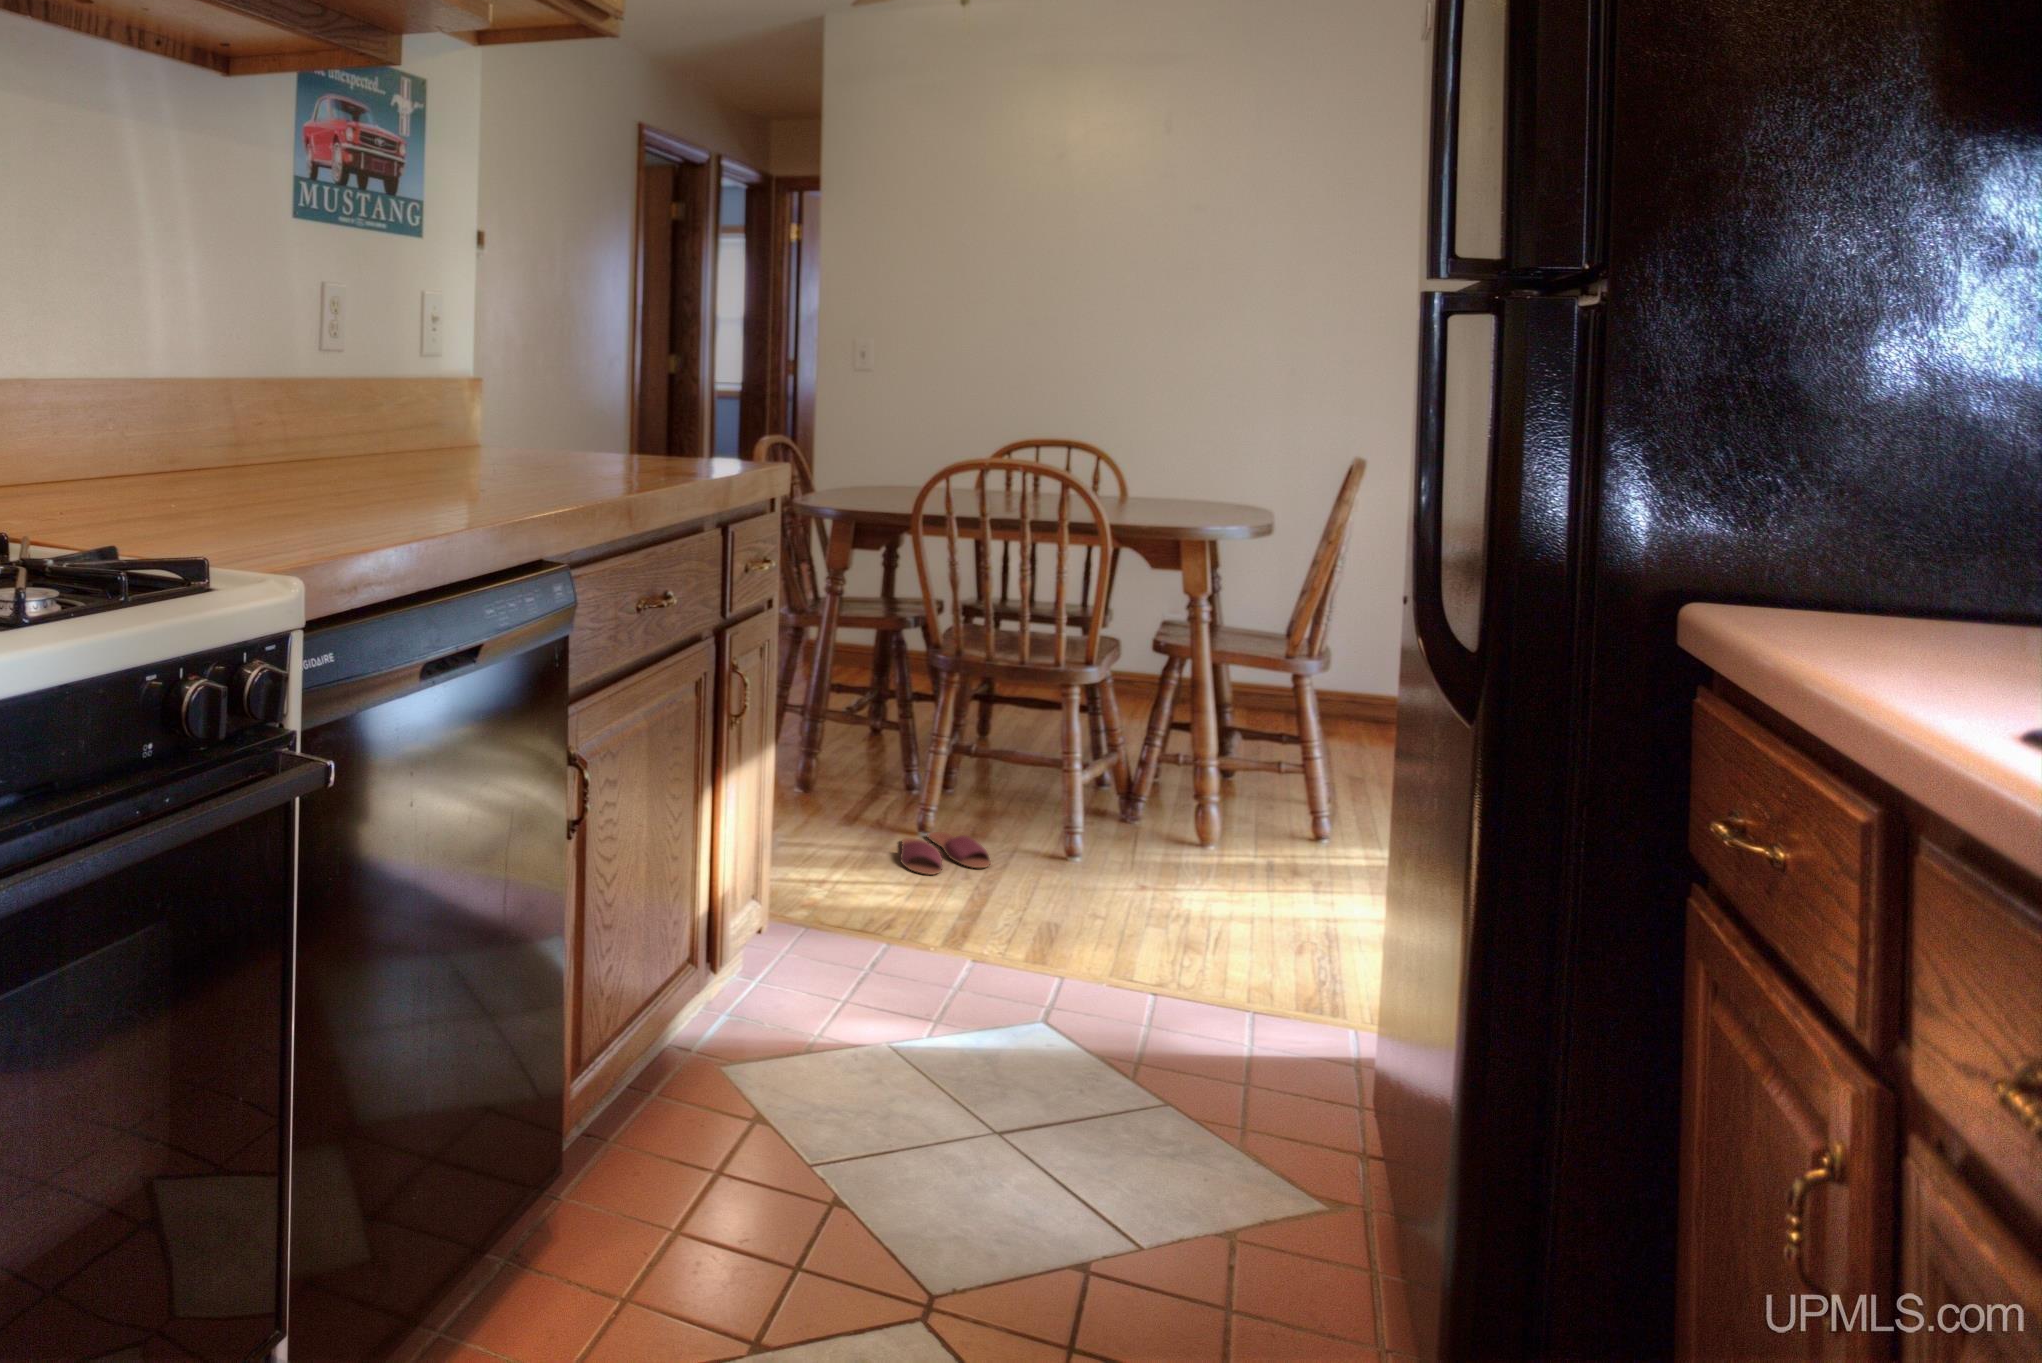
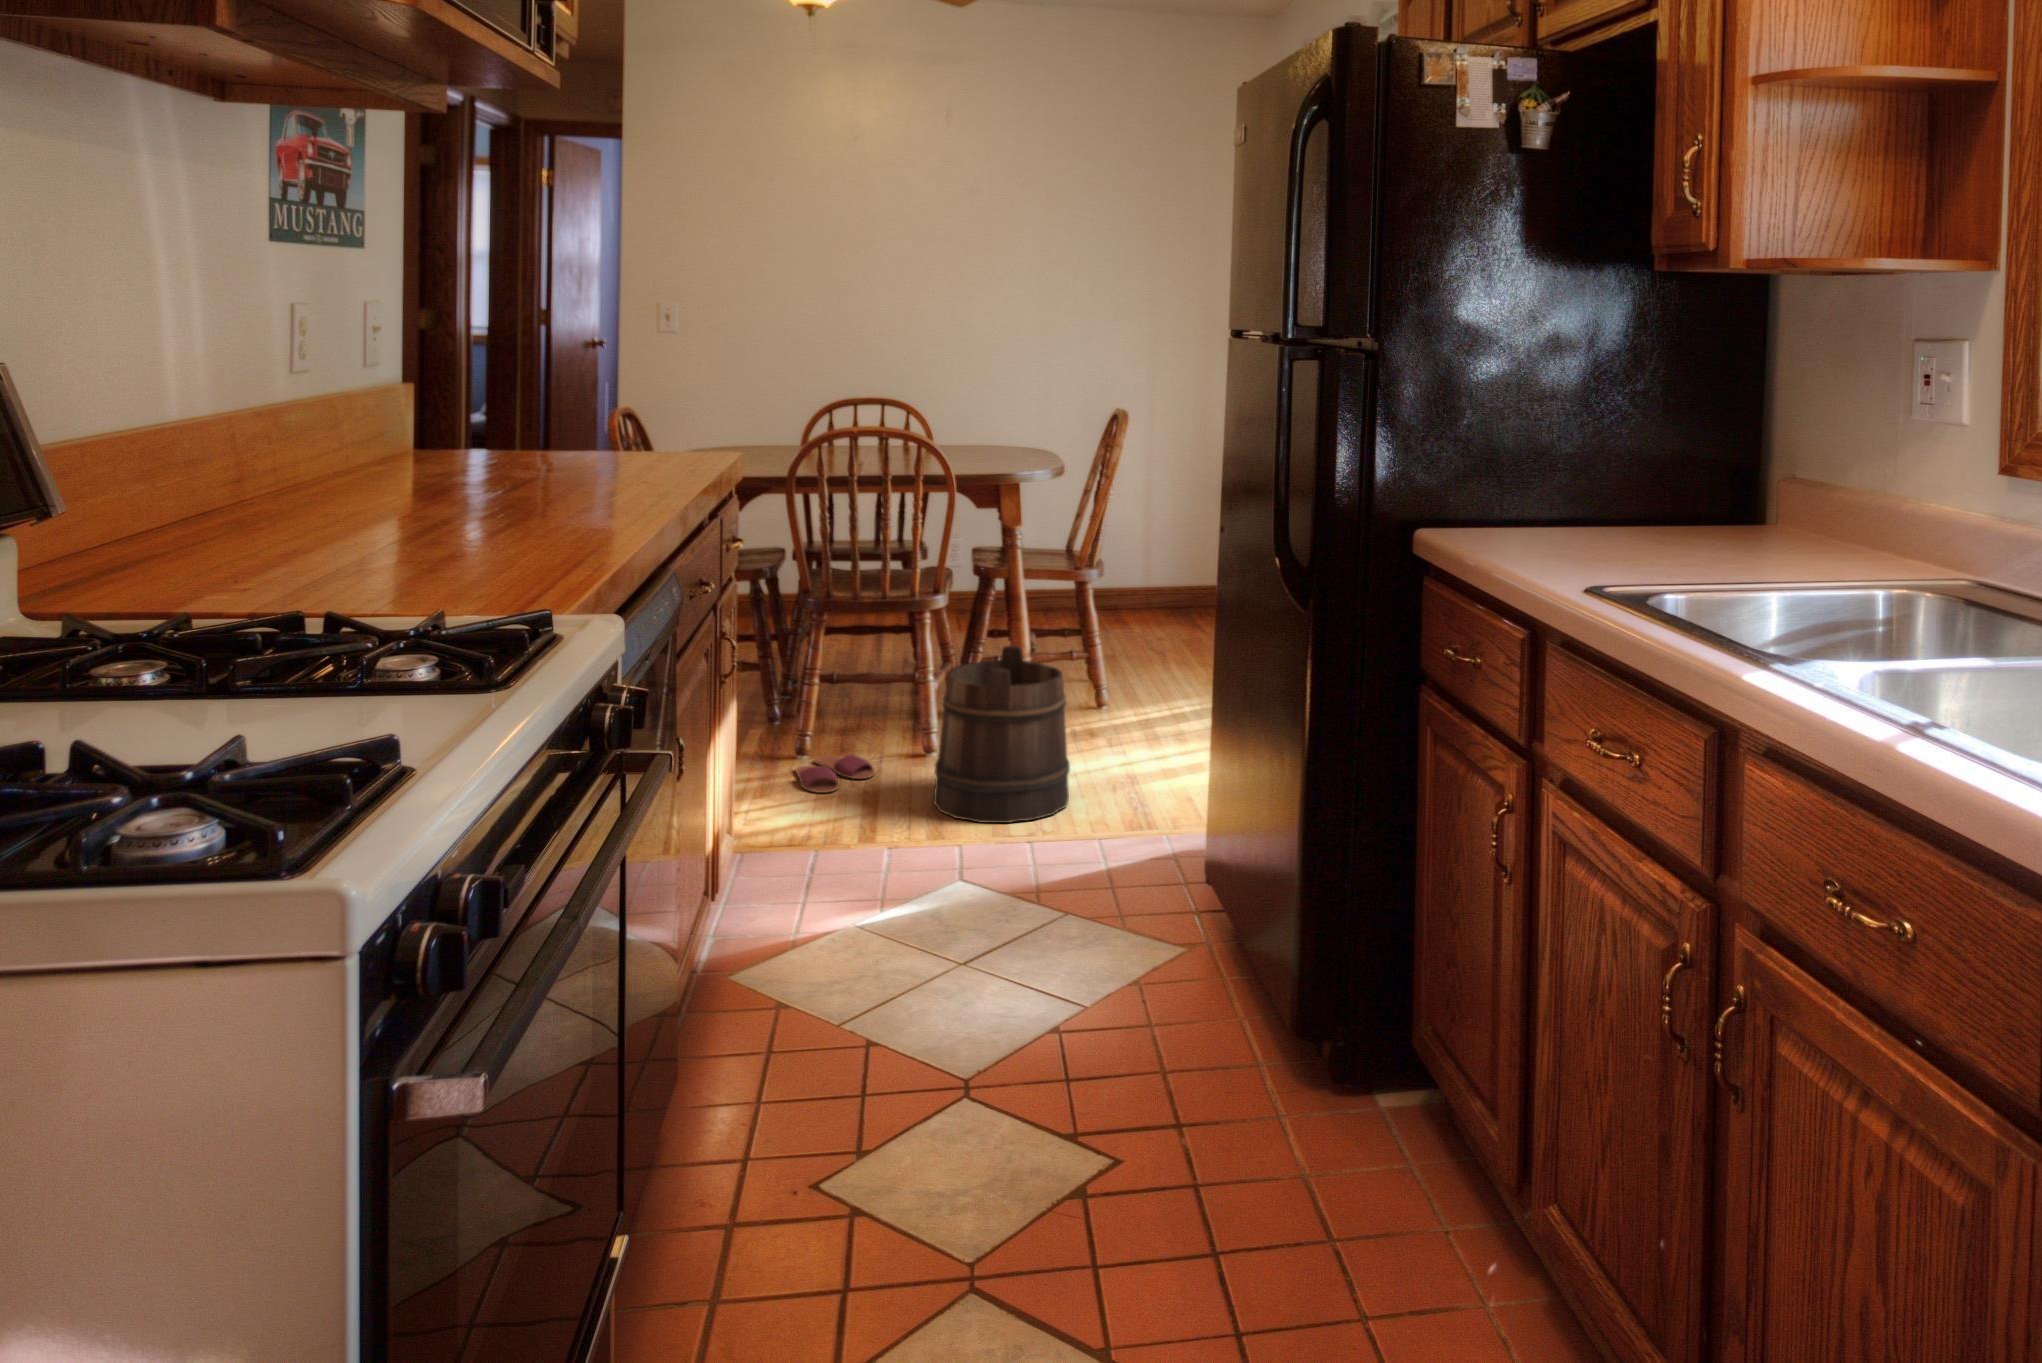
bucket: none [1047,738,1231,968] -> present [933,646,1070,823]

